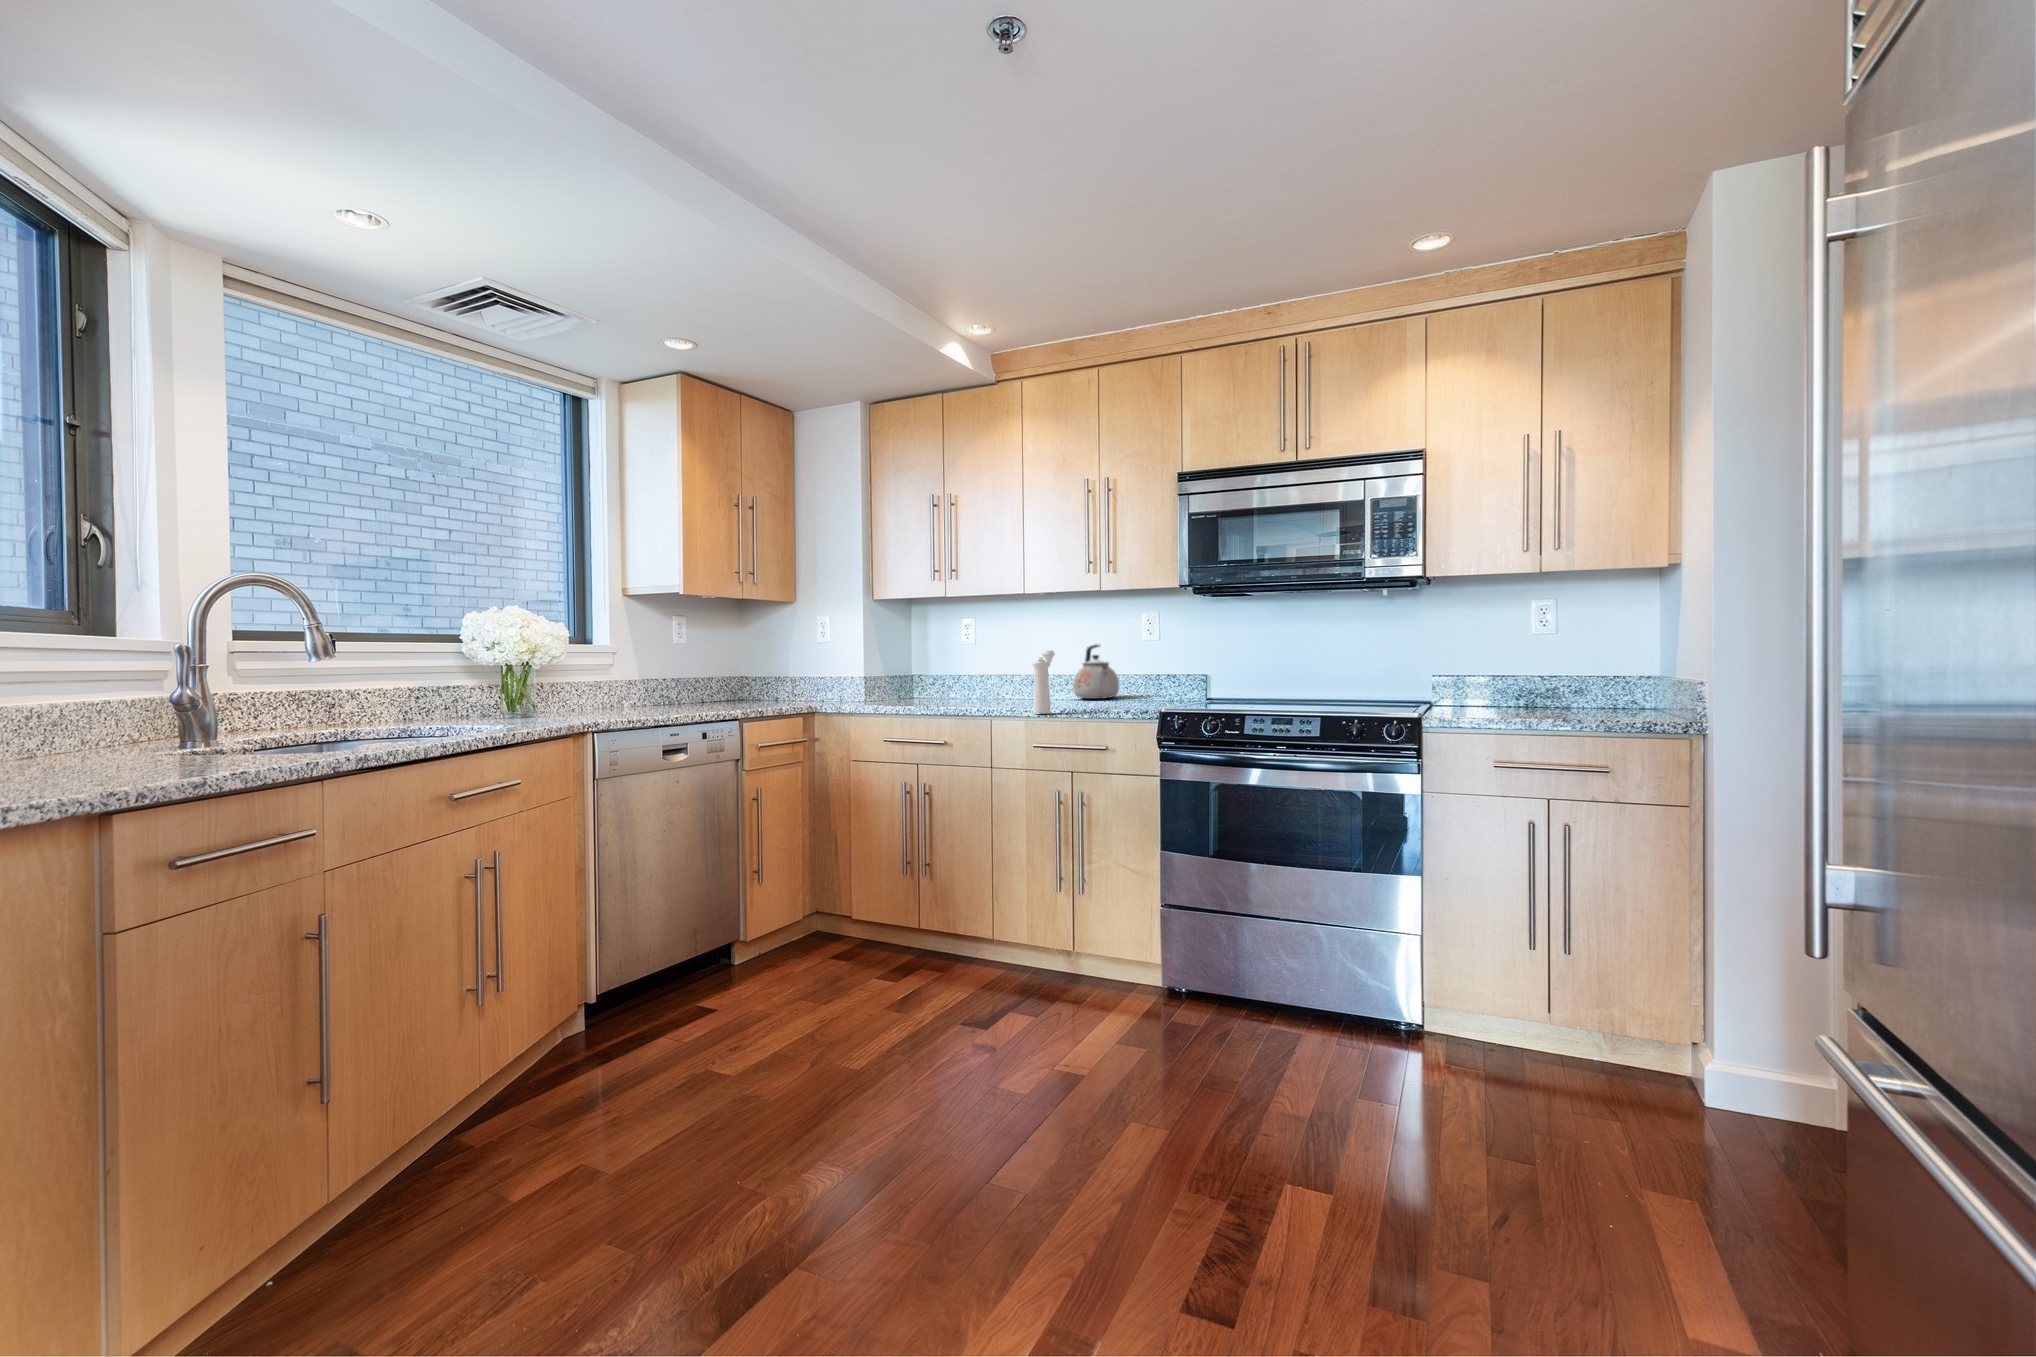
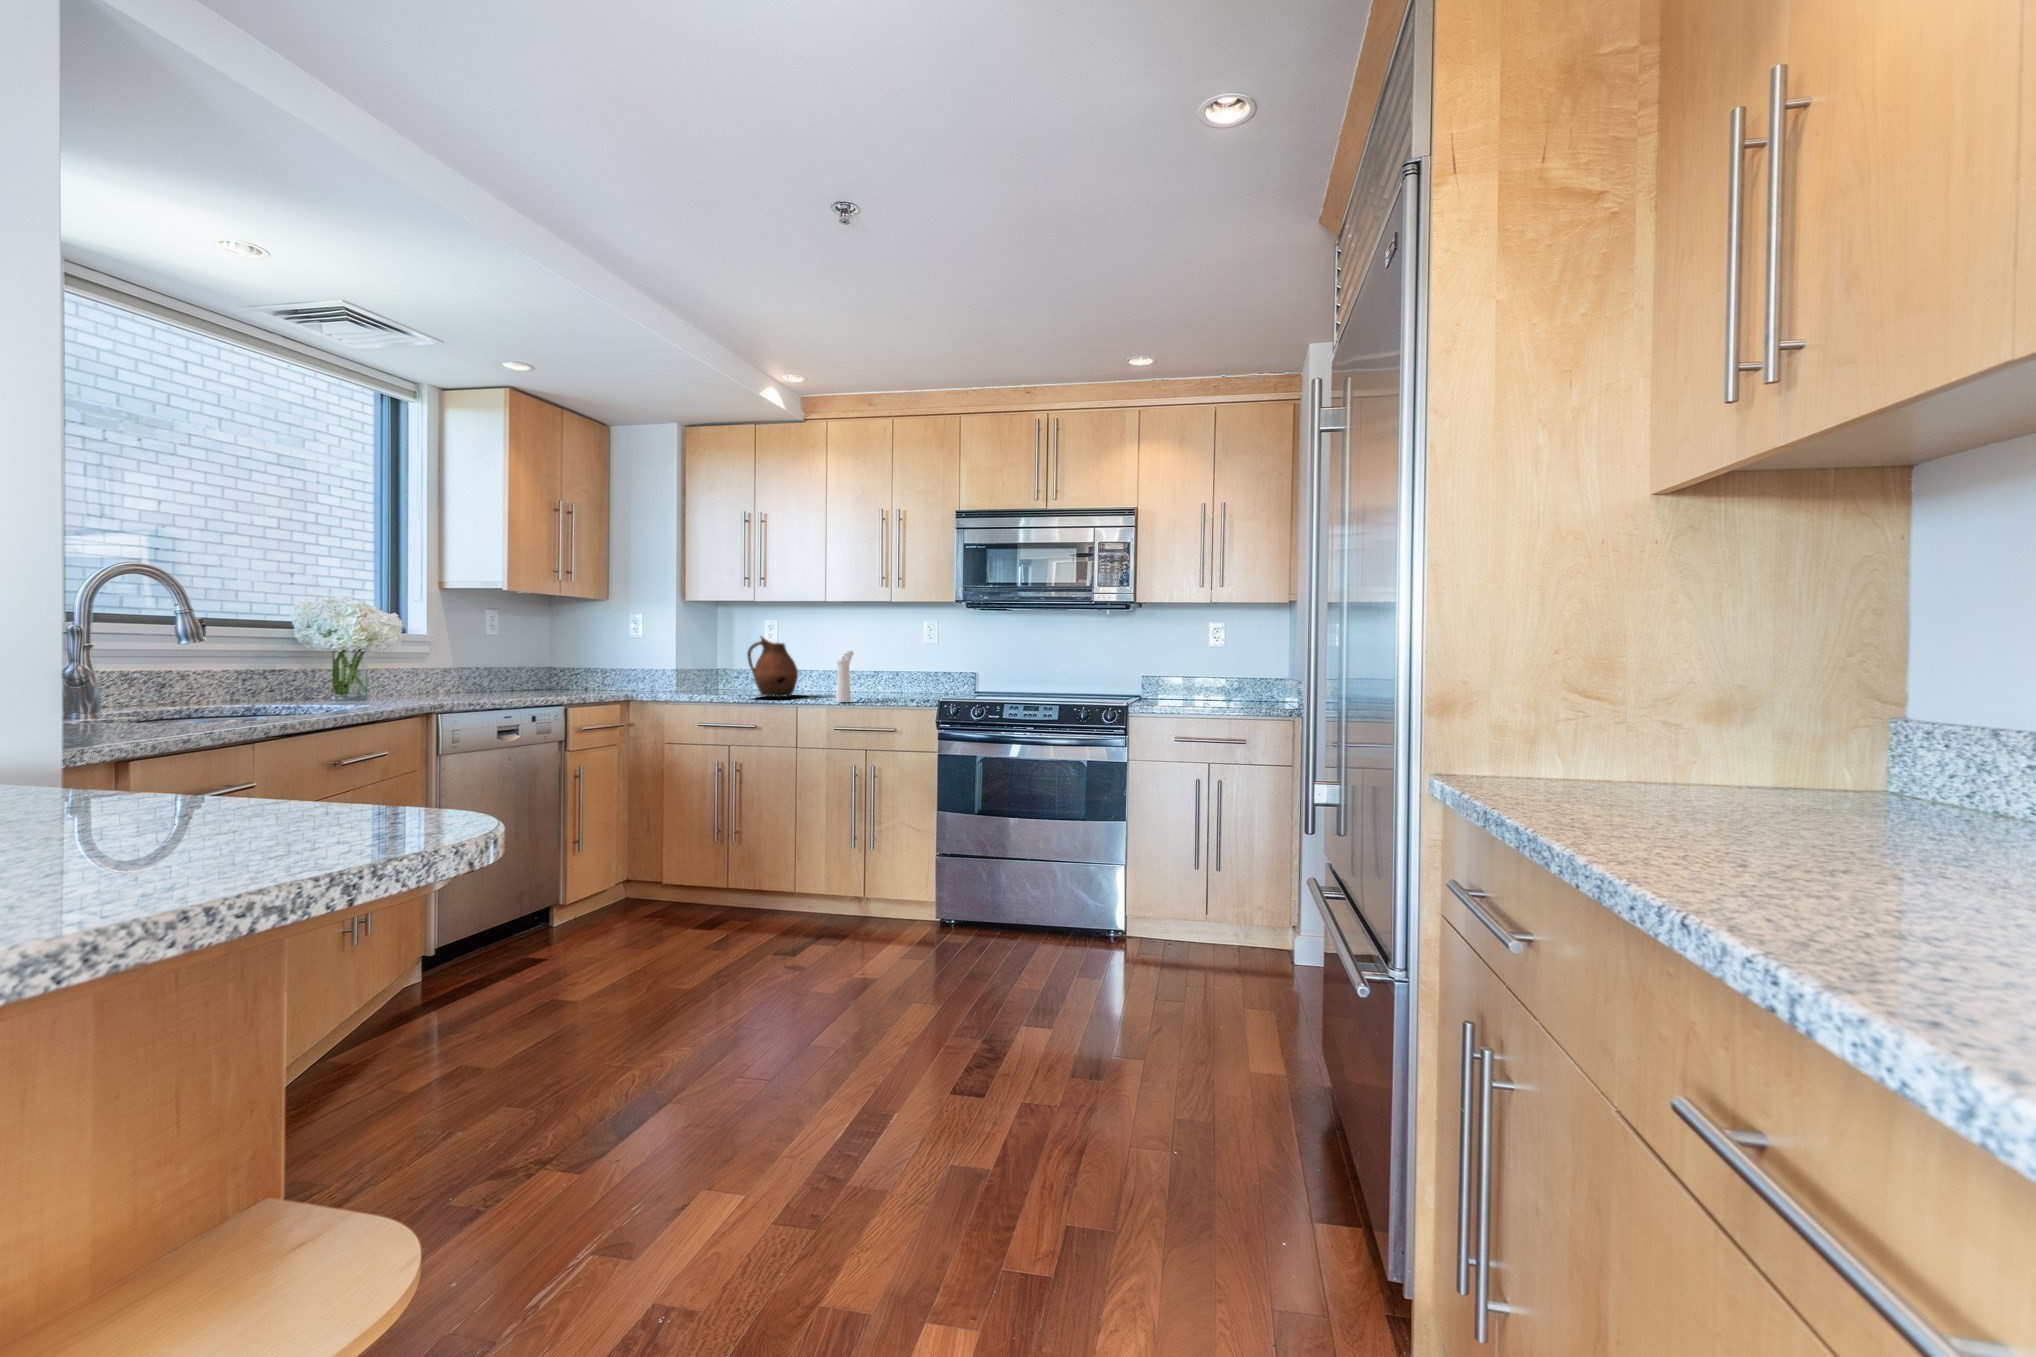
ceramic pitcher: none [935,636,1006,709] -> present [747,636,798,697]
kettle: present [1073,645,1119,699] -> none [865,647,904,691]

